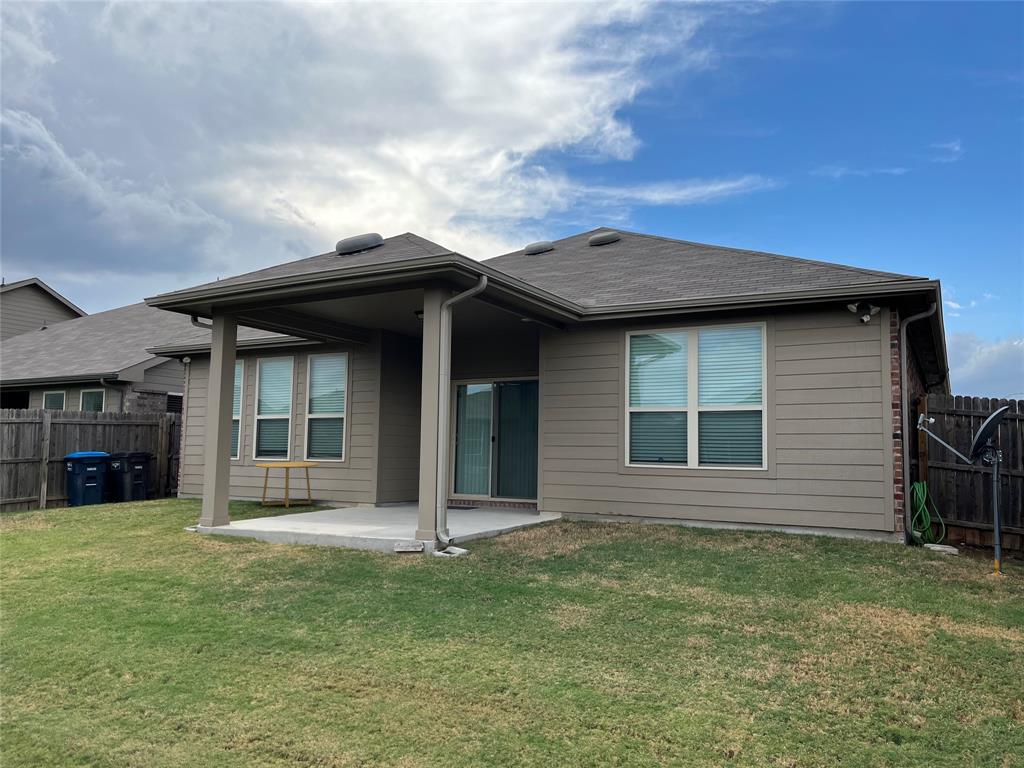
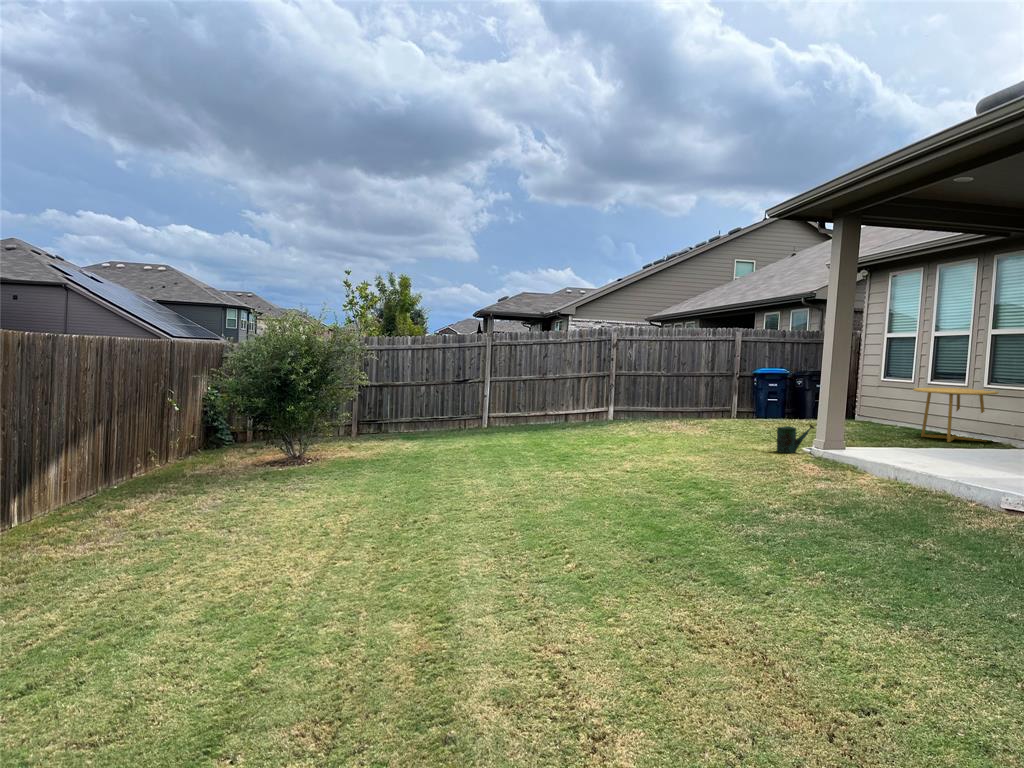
watering can: none [157,505,201,536] -> present [777,425,814,453]

